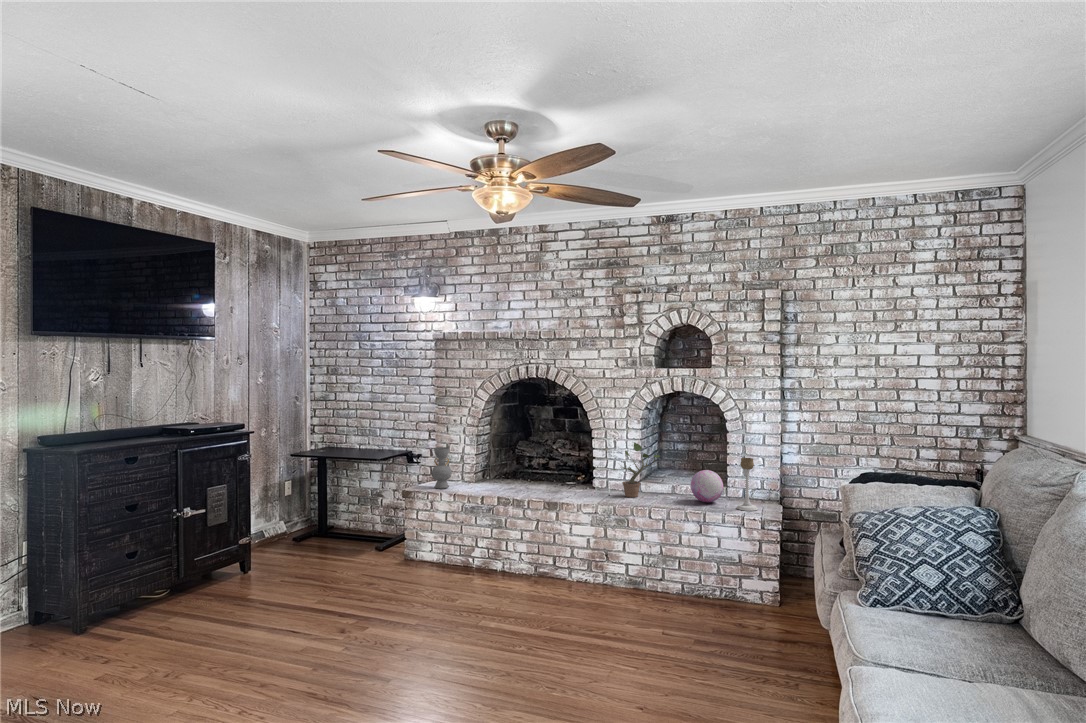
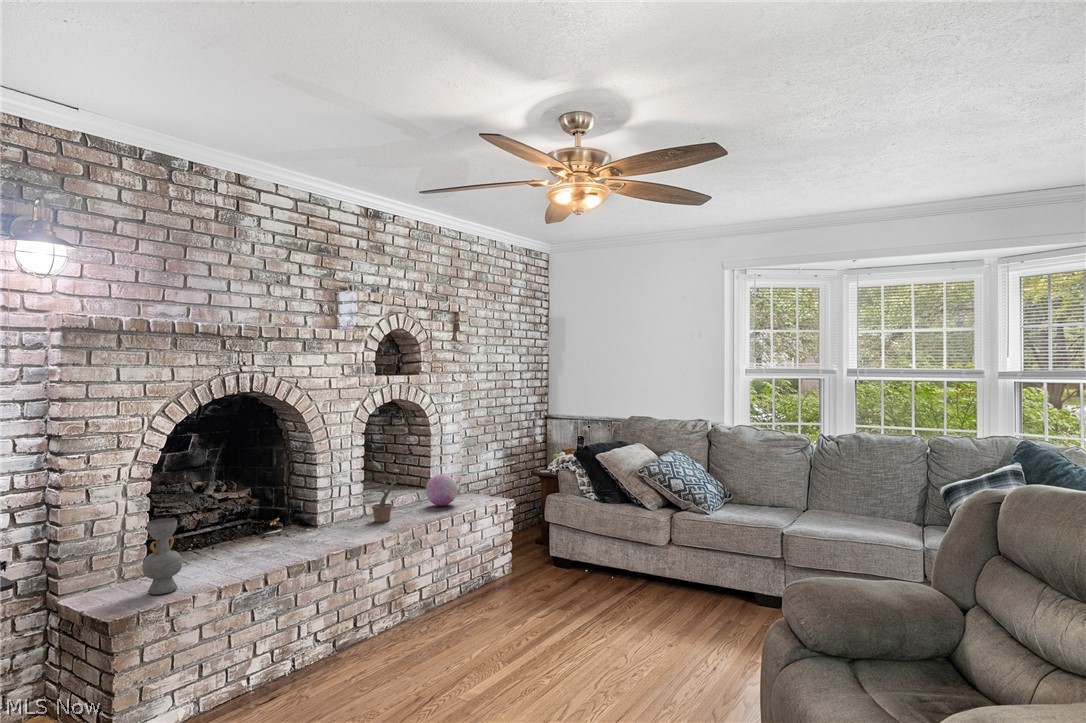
candle holder: present [736,458,758,511] -> none [470,454,489,502]

